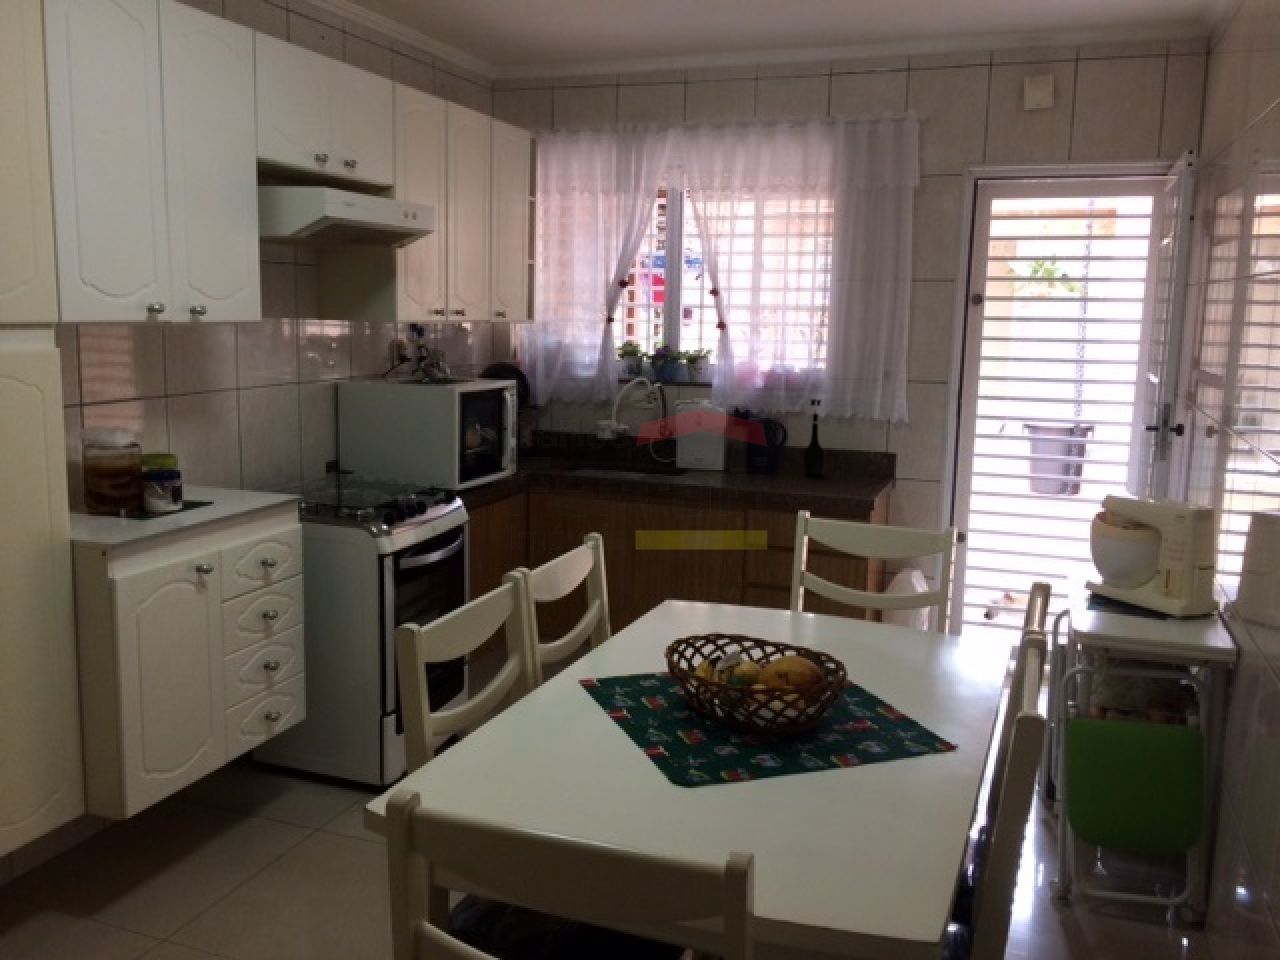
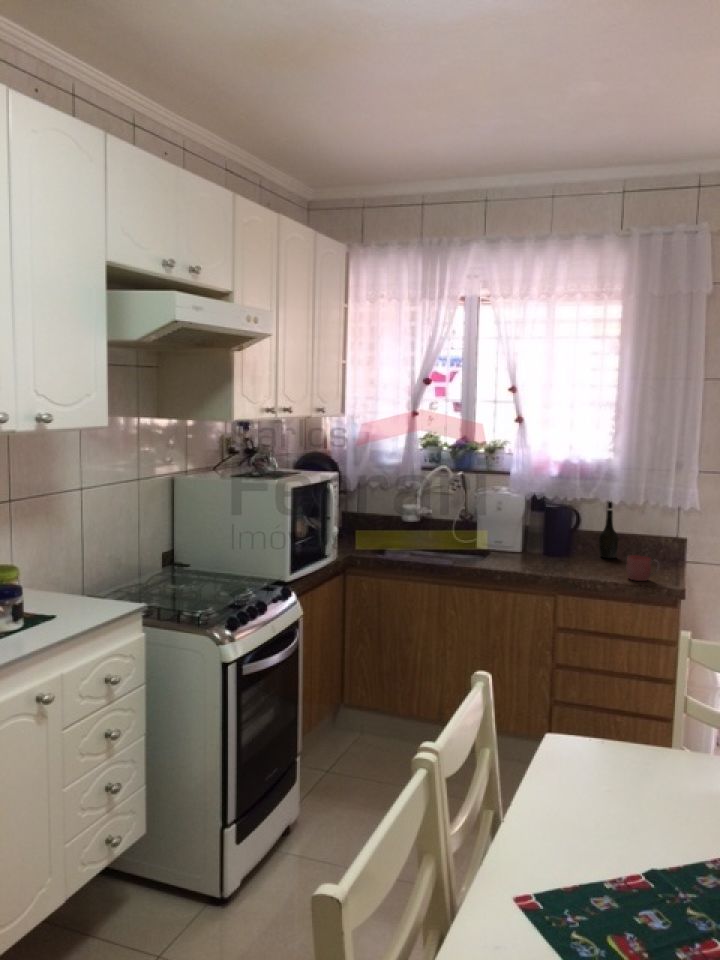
mug: none [817,467,850,492] -> present [626,555,660,581]

